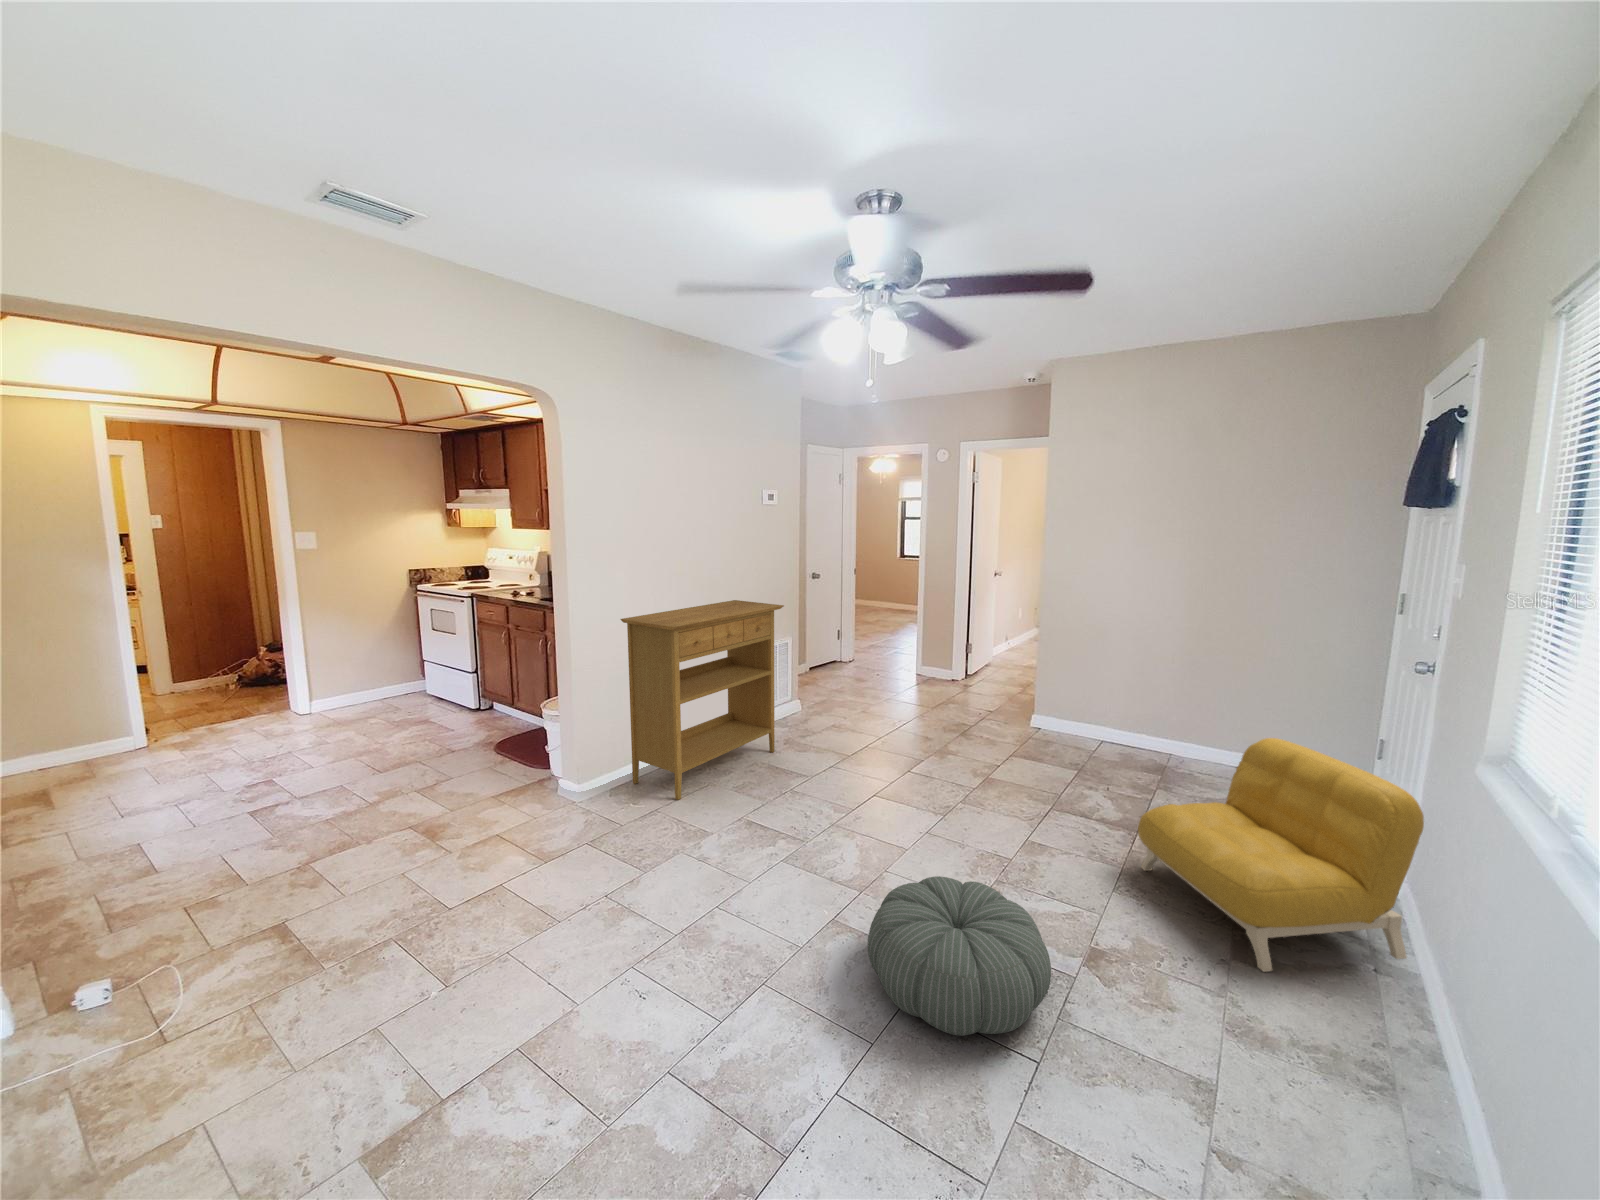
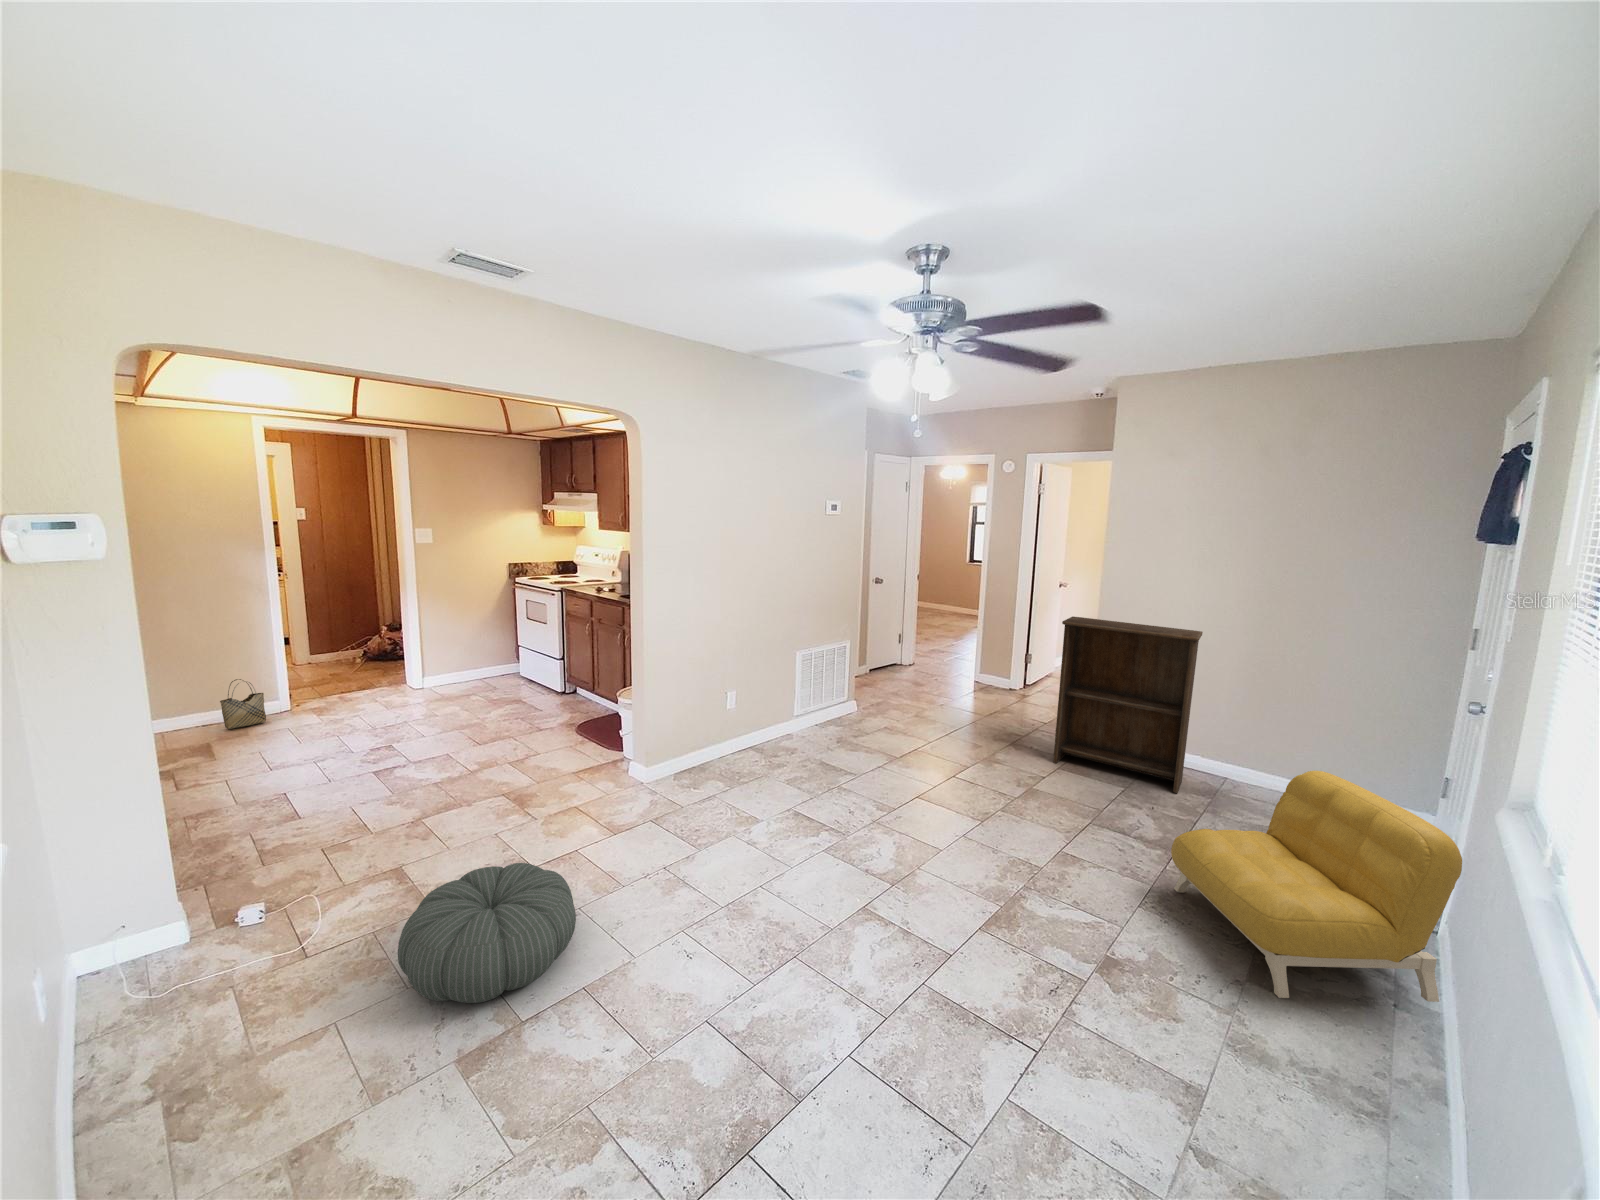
console table: present [621,600,784,800] -> none [688,605,841,789]
bookshelf: none [1002,601,1141,771] -> present [1053,617,1203,793]
woven basket: none [46,713,111,774] -> present [220,679,266,729]
pouf: present [868,876,1051,1036] -> present [398,863,576,1003]

